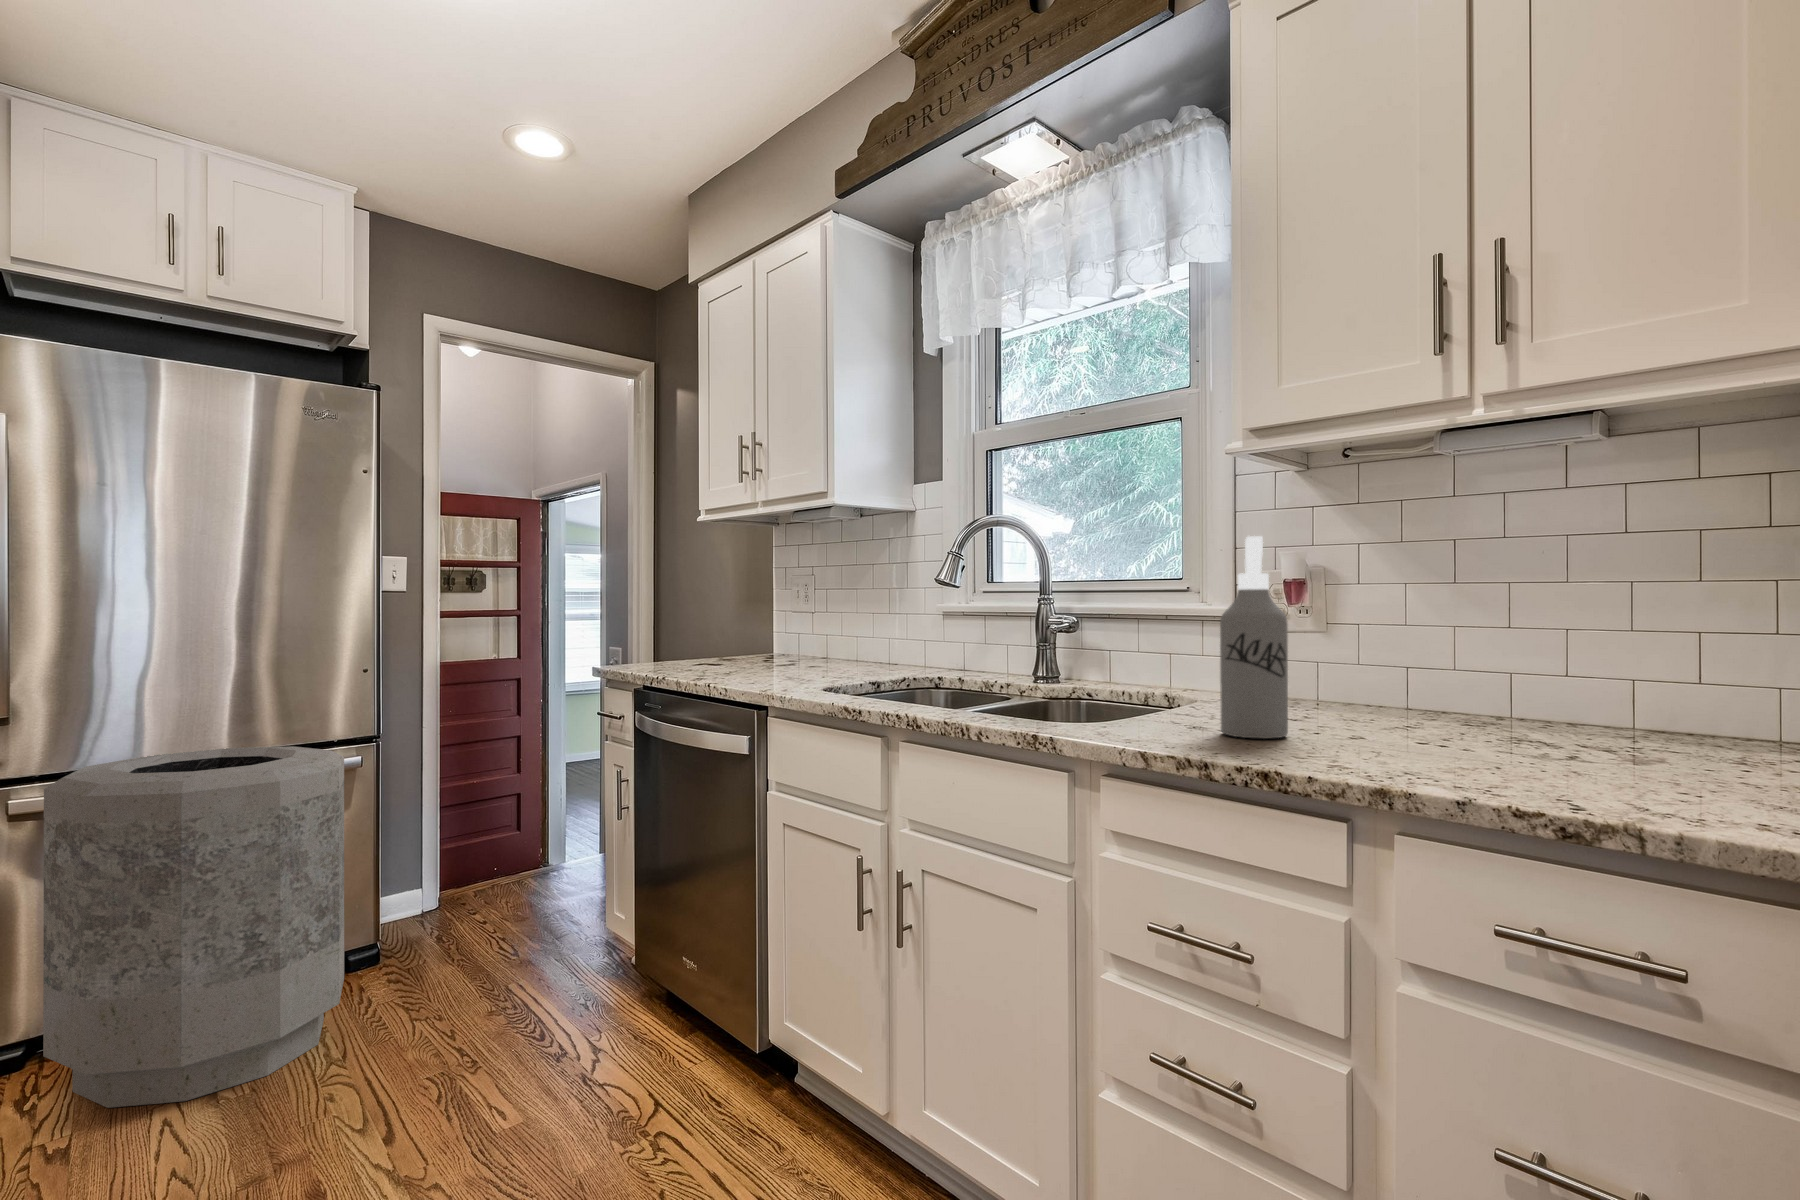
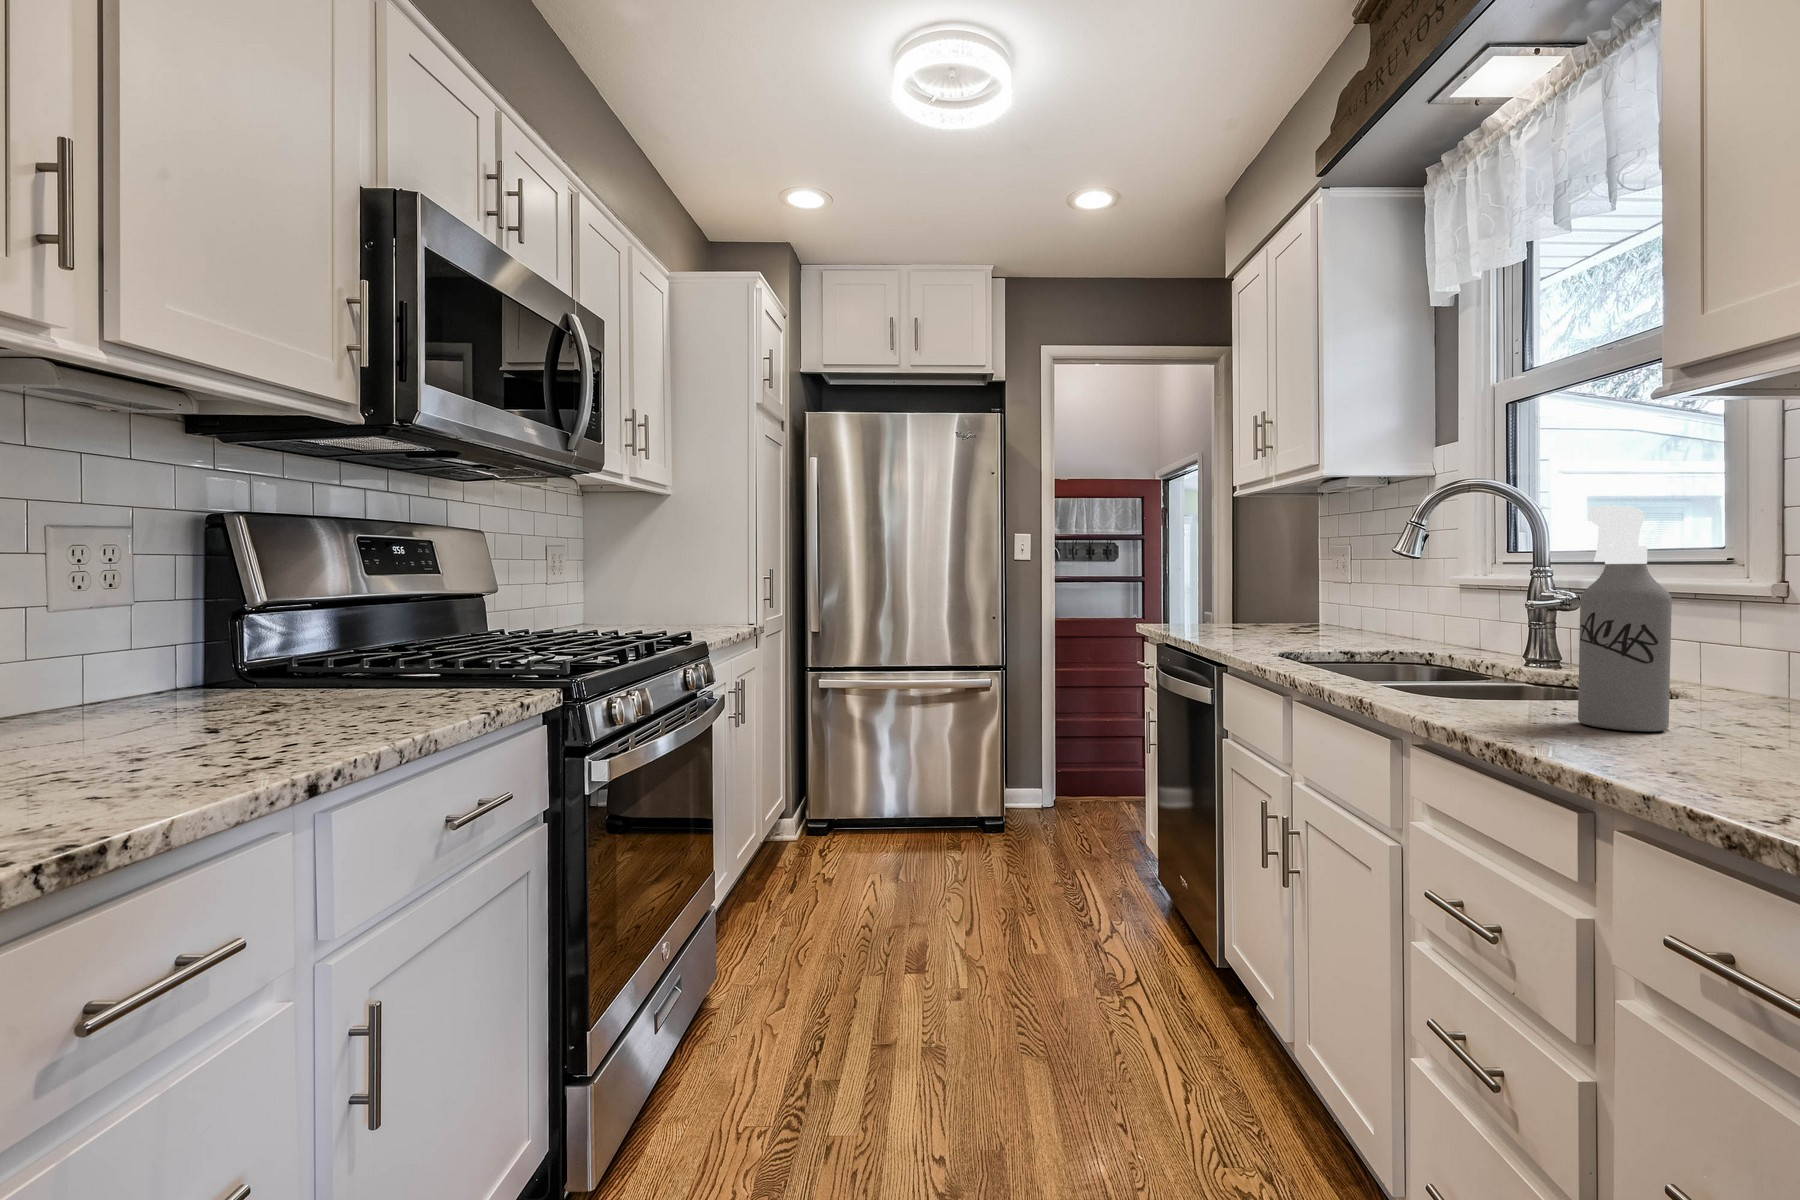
trash can: present [43,746,344,1108] -> none [819,670,972,881]

